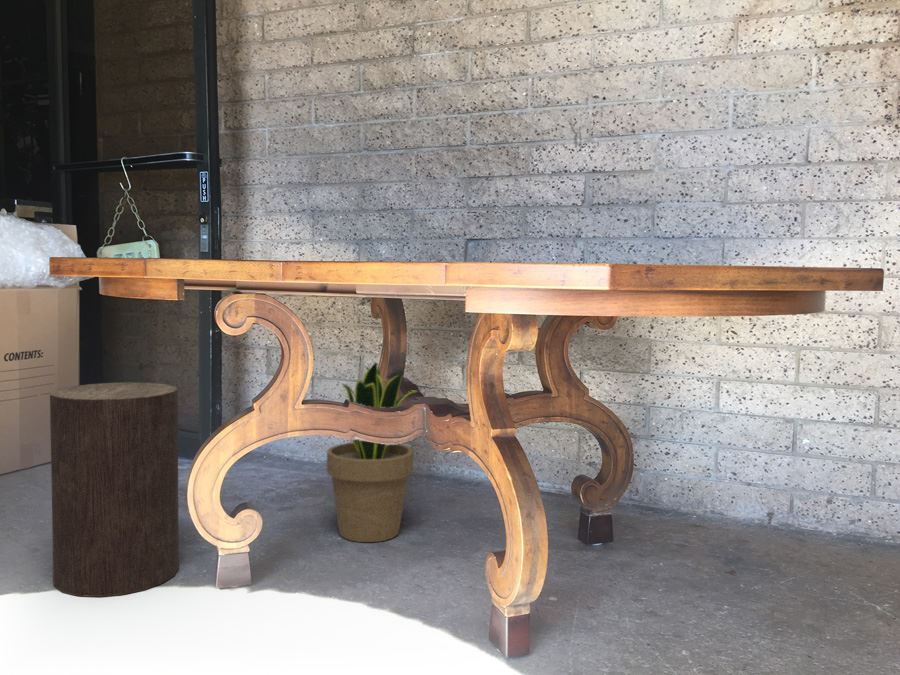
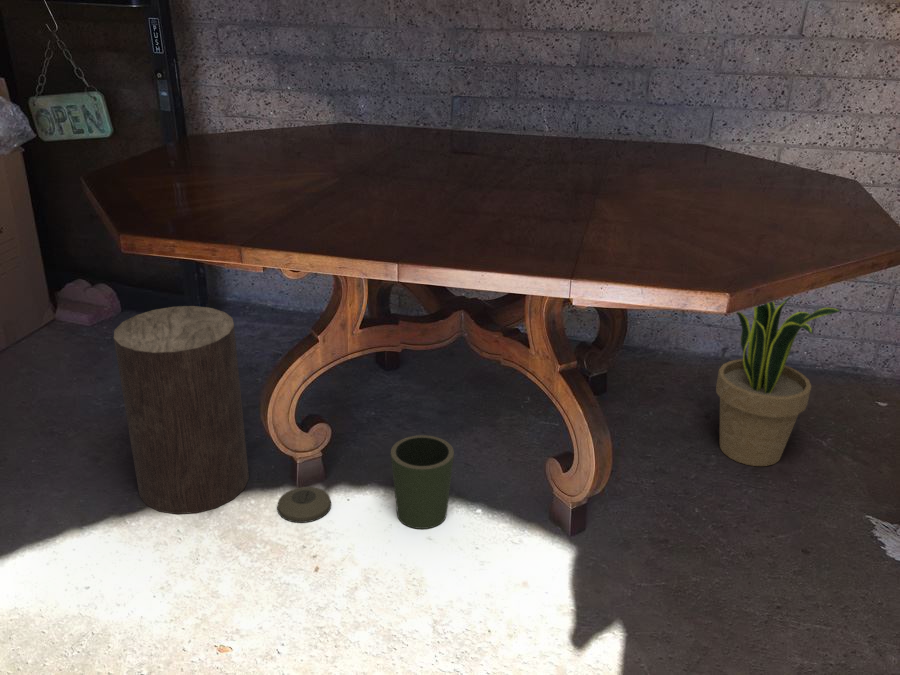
potted plant: present [327,363,424,542] -> present [716,297,840,466]
trash can: none [184,524,379,633] -> present [277,435,454,529]

